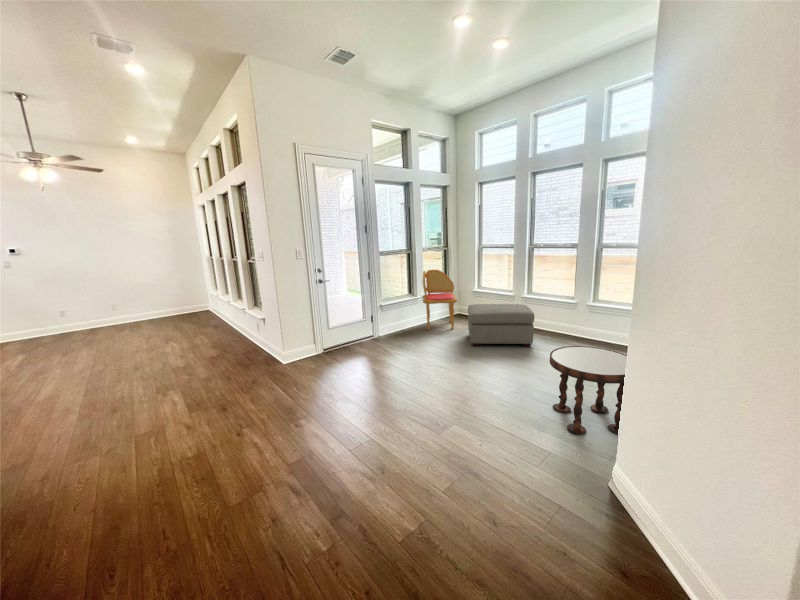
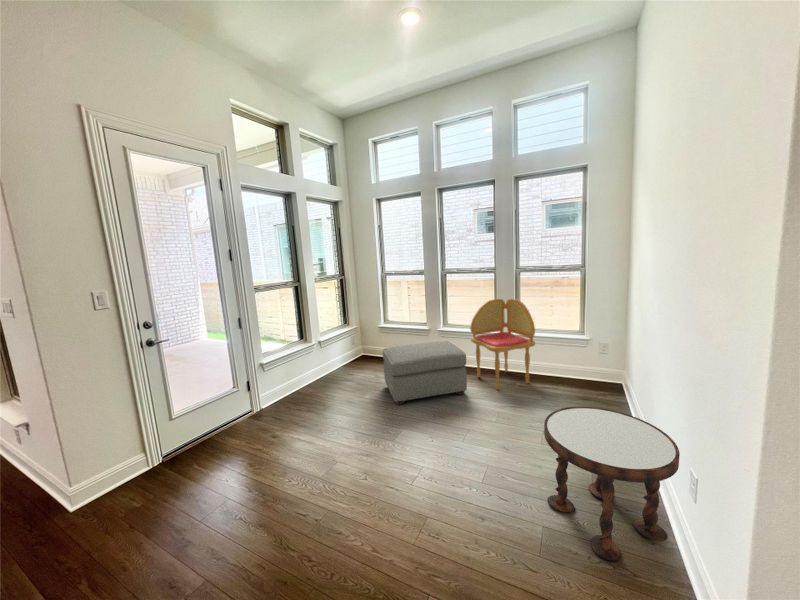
dining chair: present [423,270,457,329] -> present [470,299,535,390]

